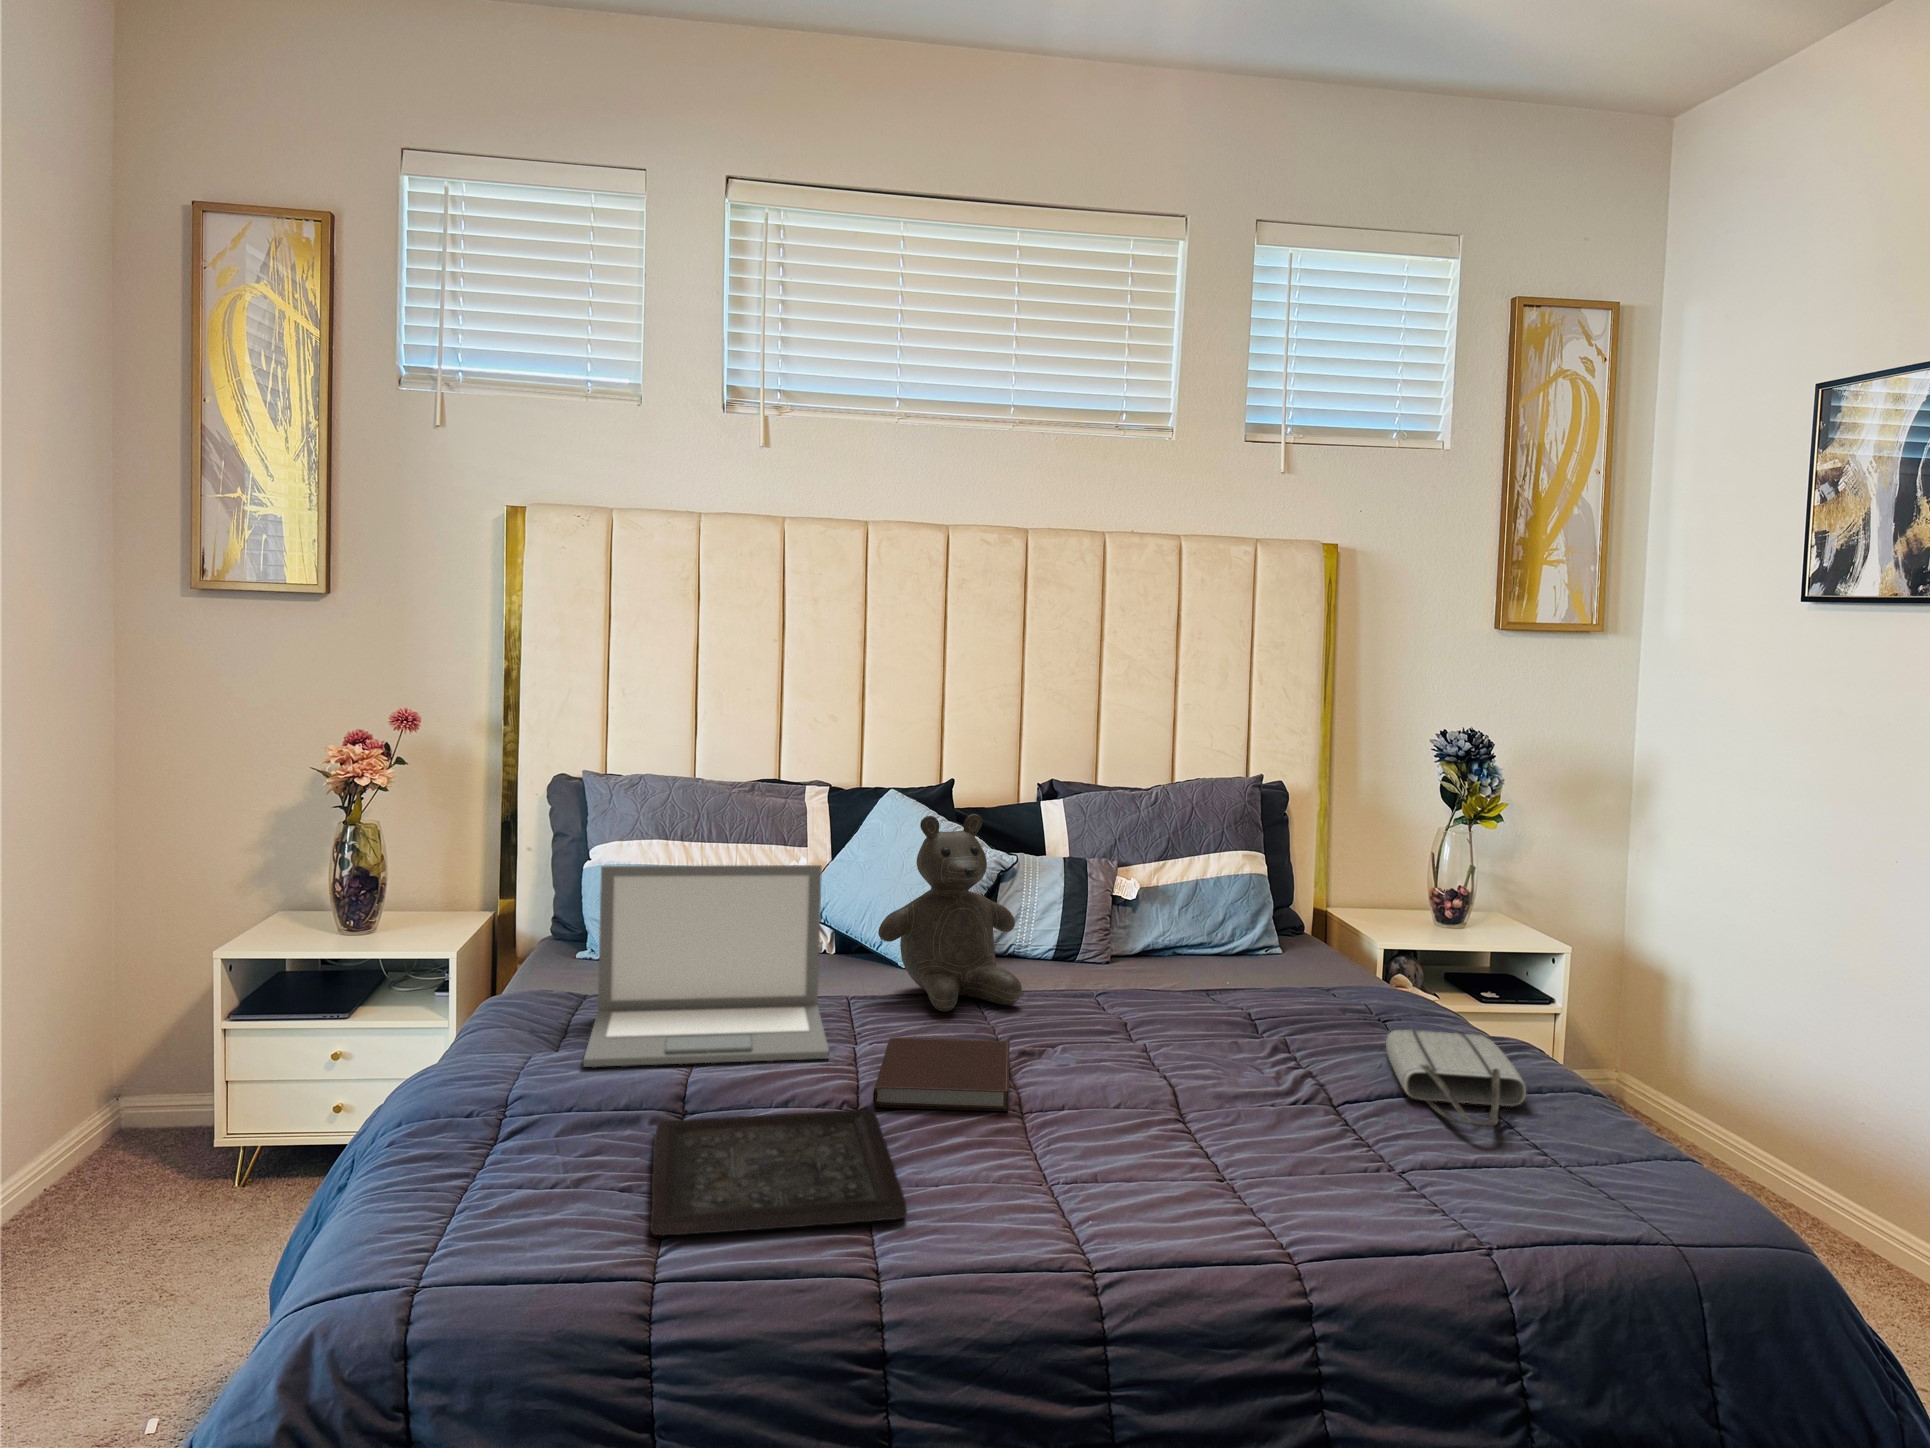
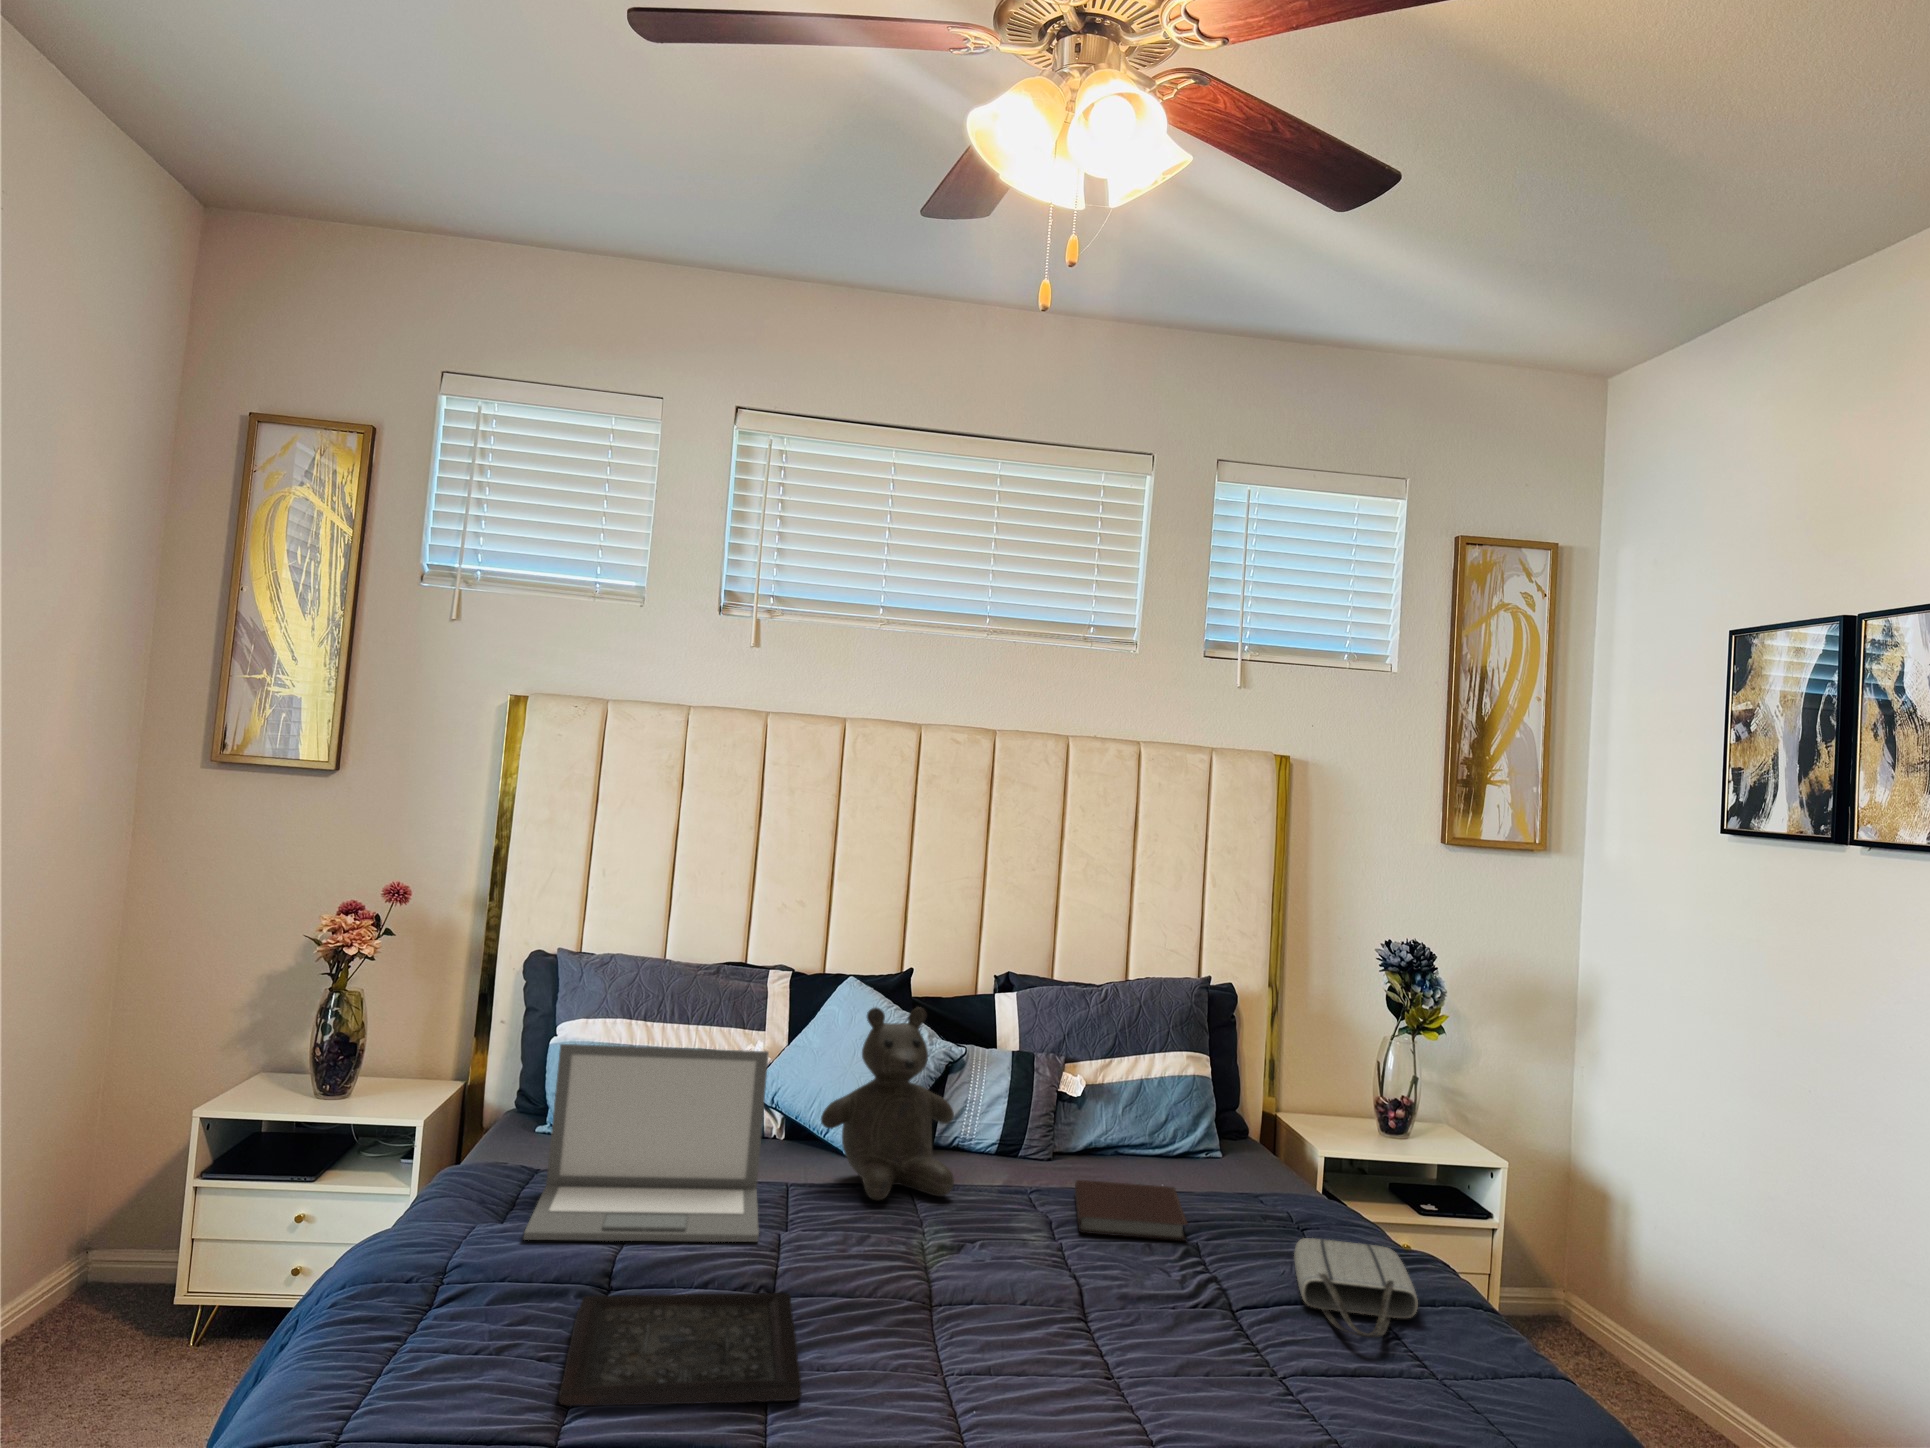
notebook: present [873,1038,1010,1111] -> present [1075,1180,1188,1241]

